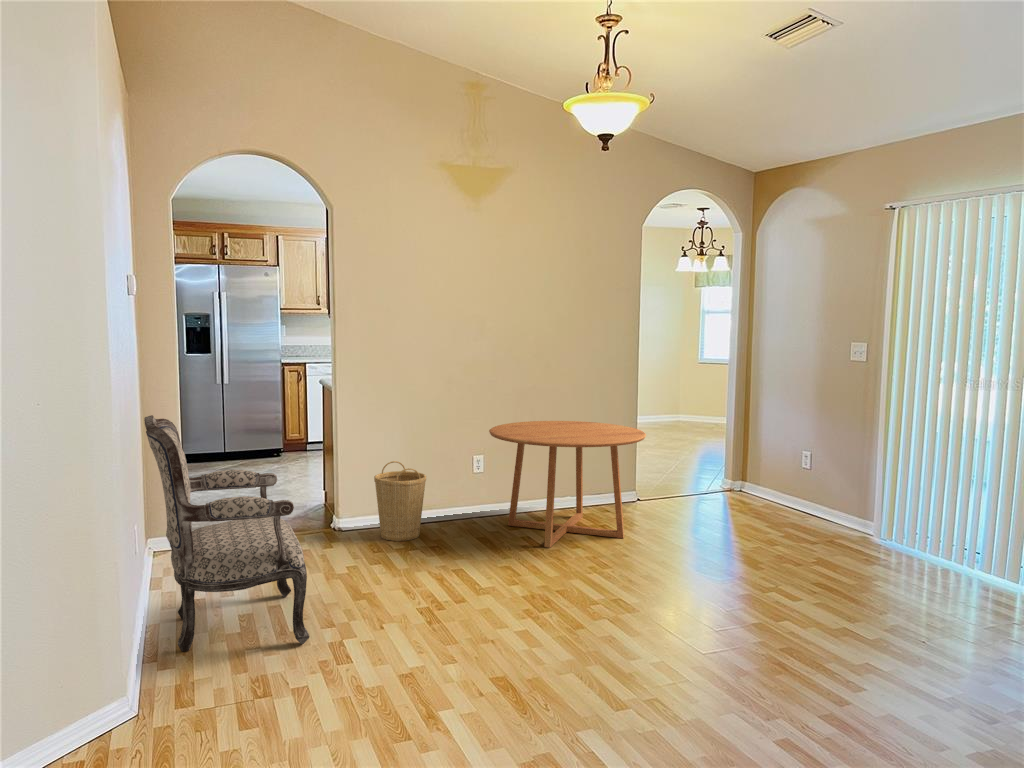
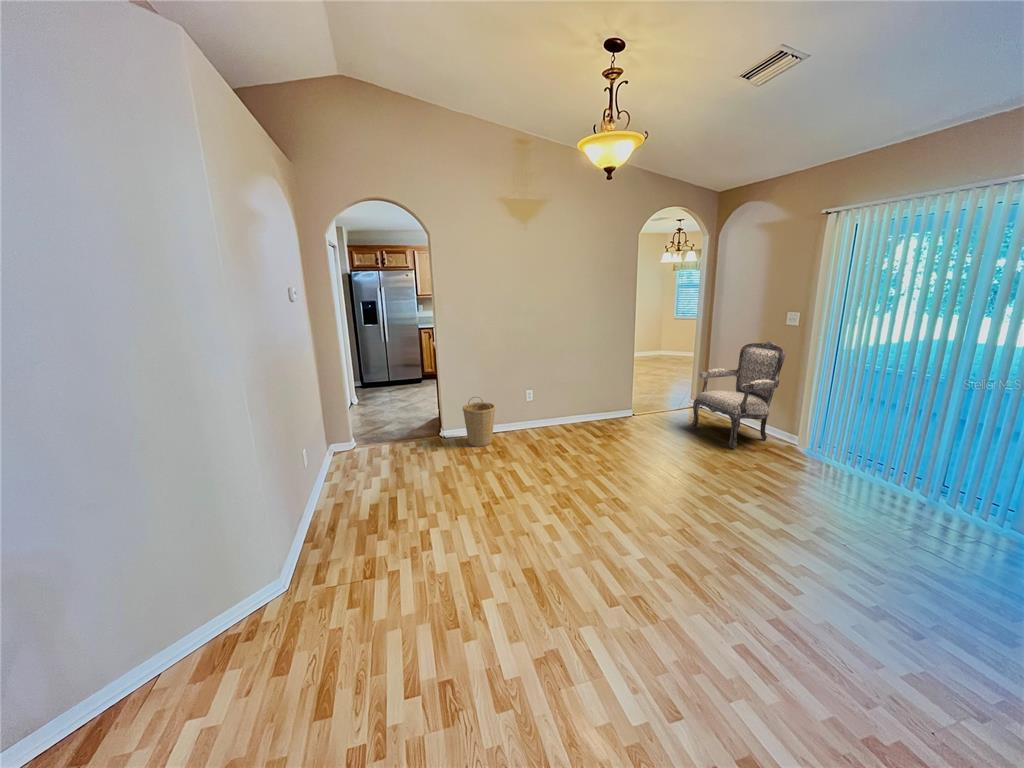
armchair: present [144,415,309,651] -> present [690,342,785,448]
dining table: present [489,421,646,548] -> none [534,368,638,453]

